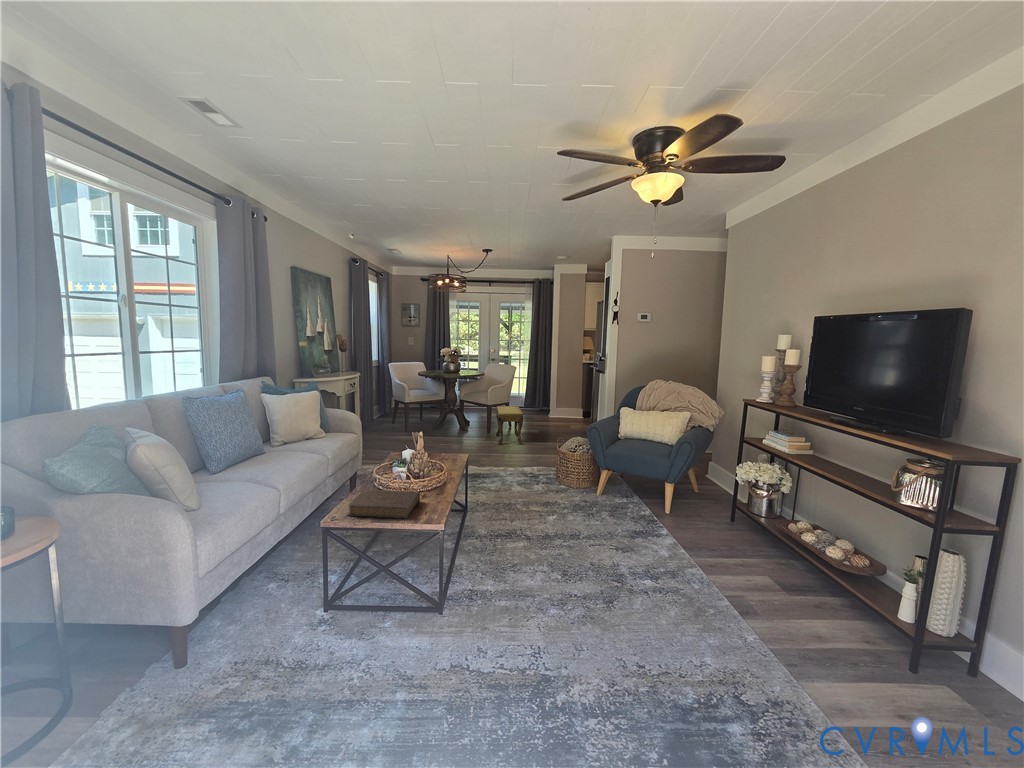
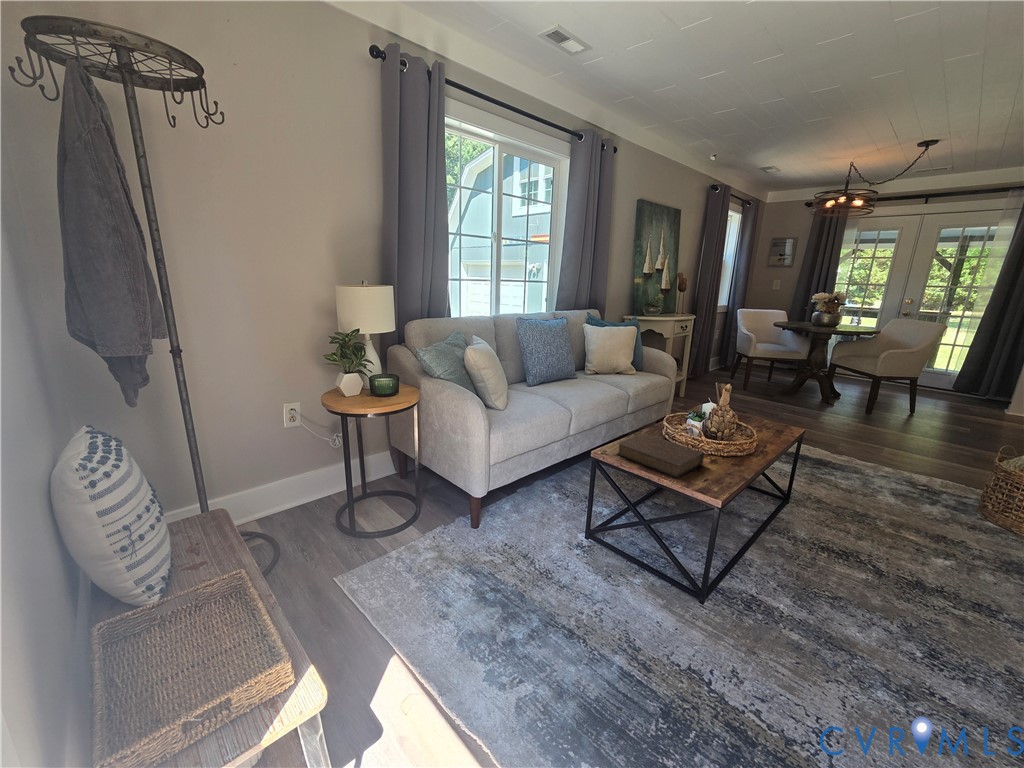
footstool: present [496,406,523,445] -> none [879,377,942,442]

